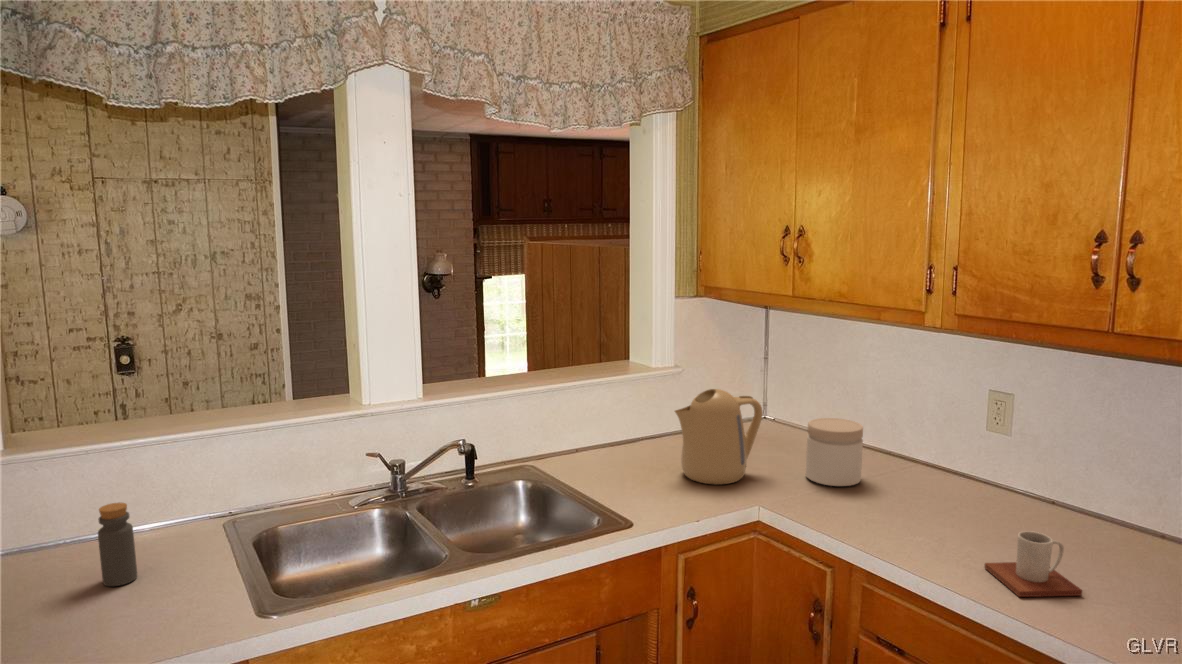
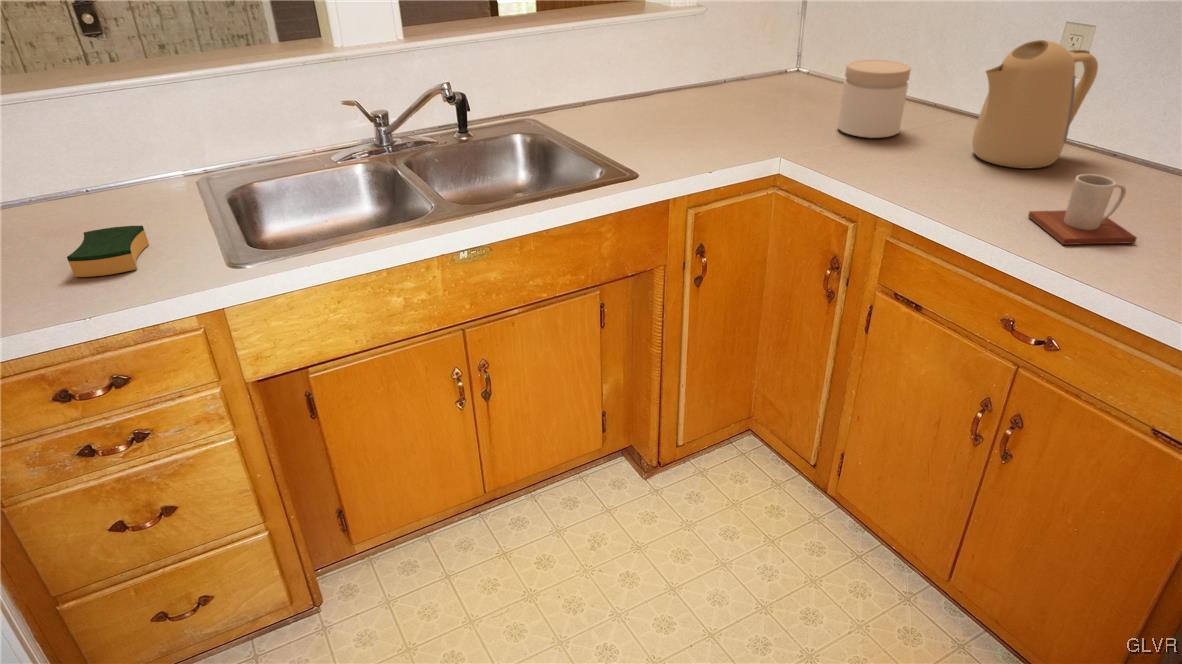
kettle: present [675,389,763,484] -> present [972,40,1098,168]
bottle: present [98,503,137,586] -> none [40,148,104,237]
sponge: none [107,576,180,630] -> present [67,226,149,277]

